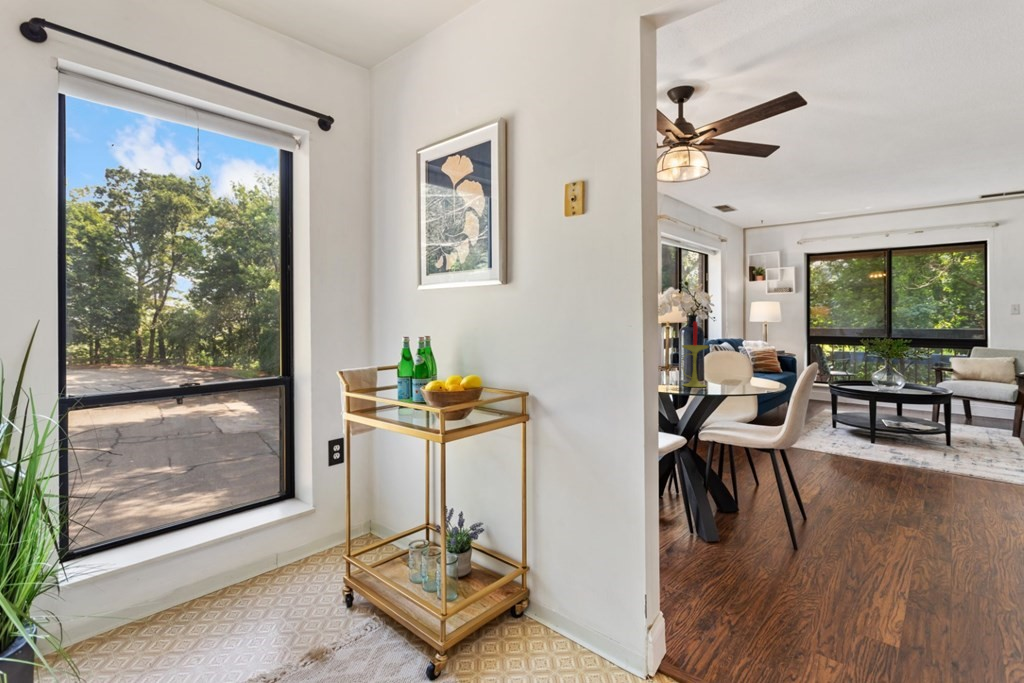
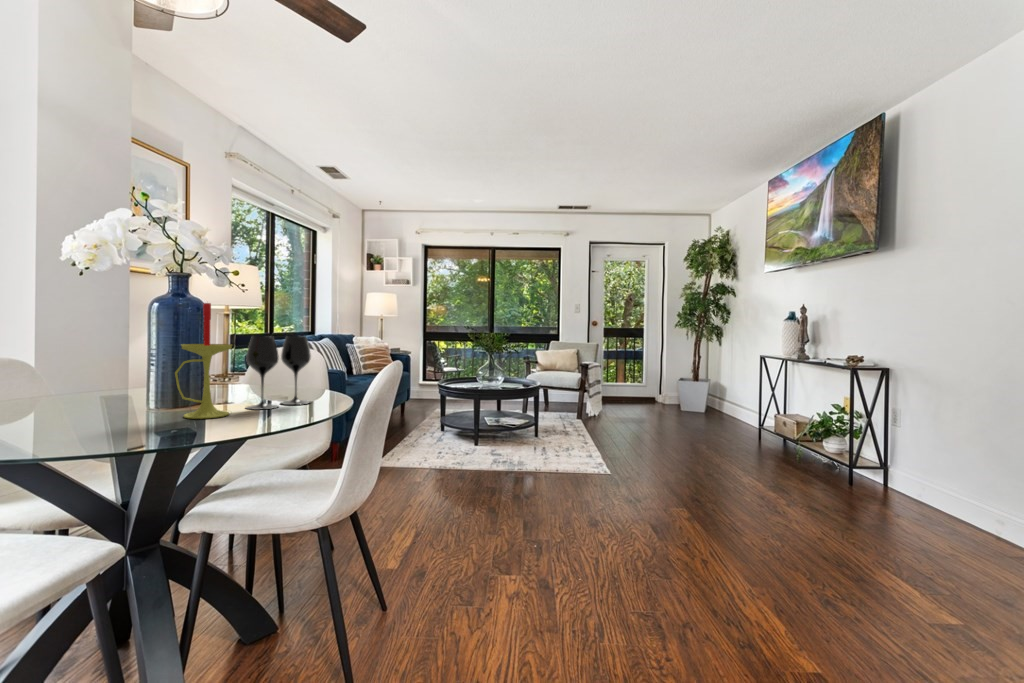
wine glass: none [711,340,750,386] -> present [246,336,311,410]

